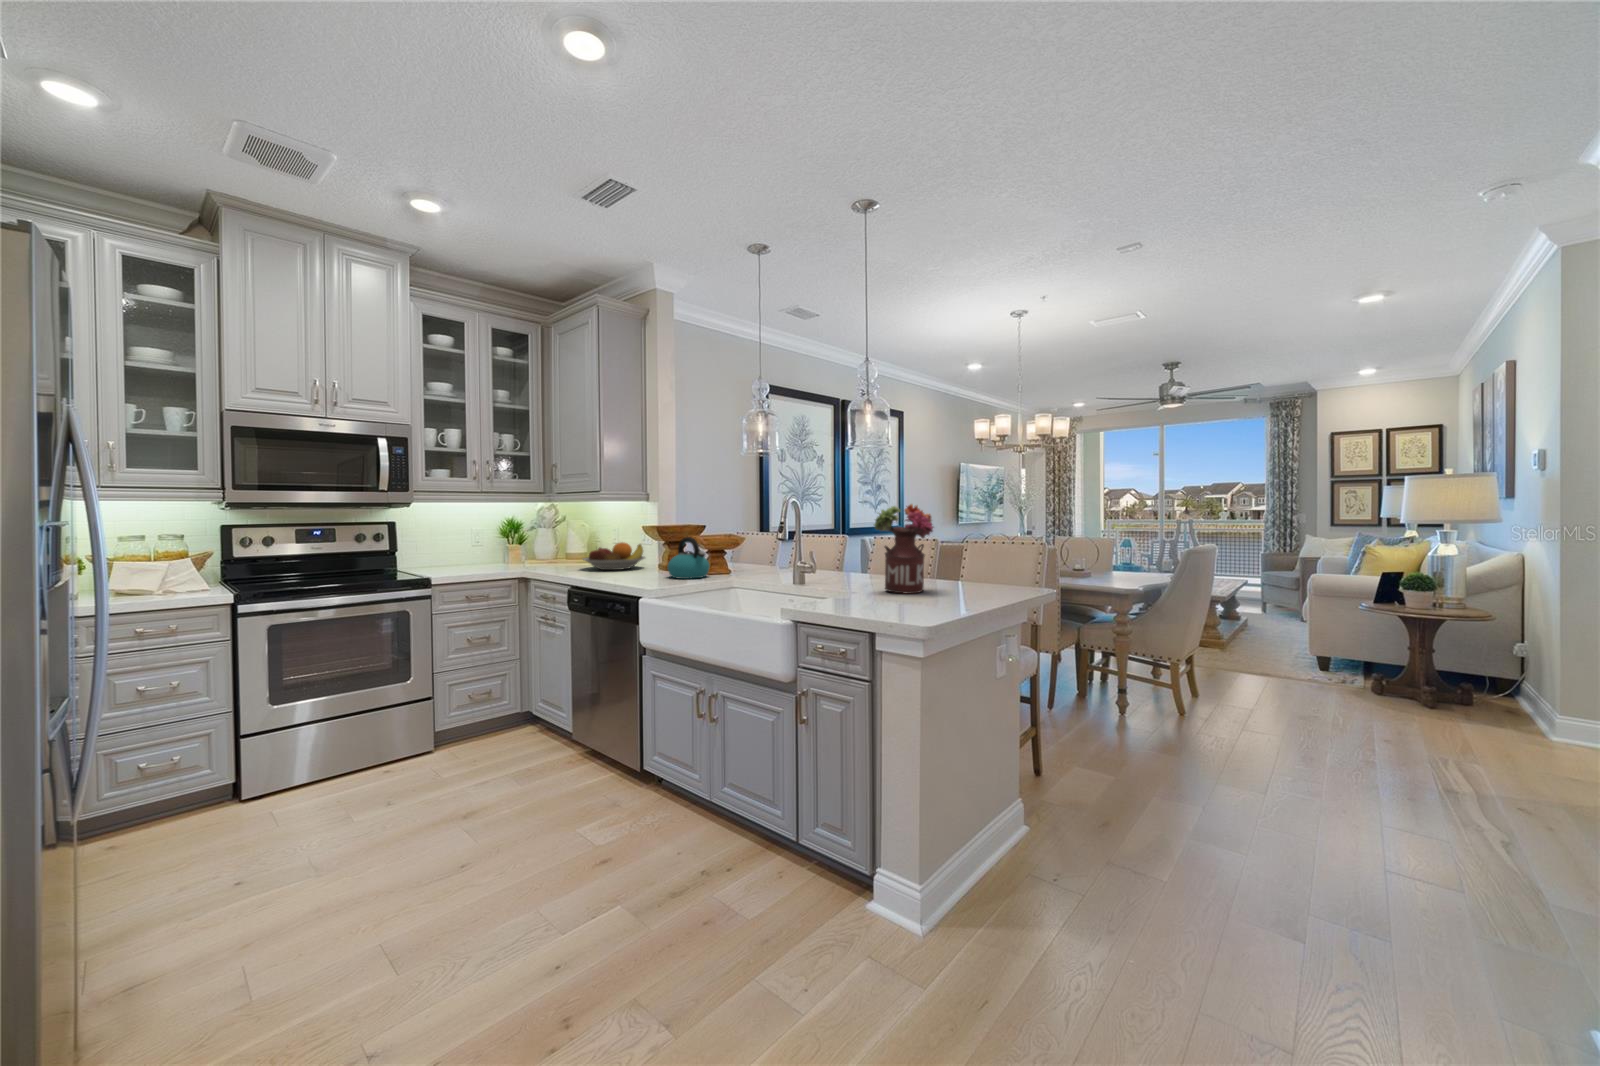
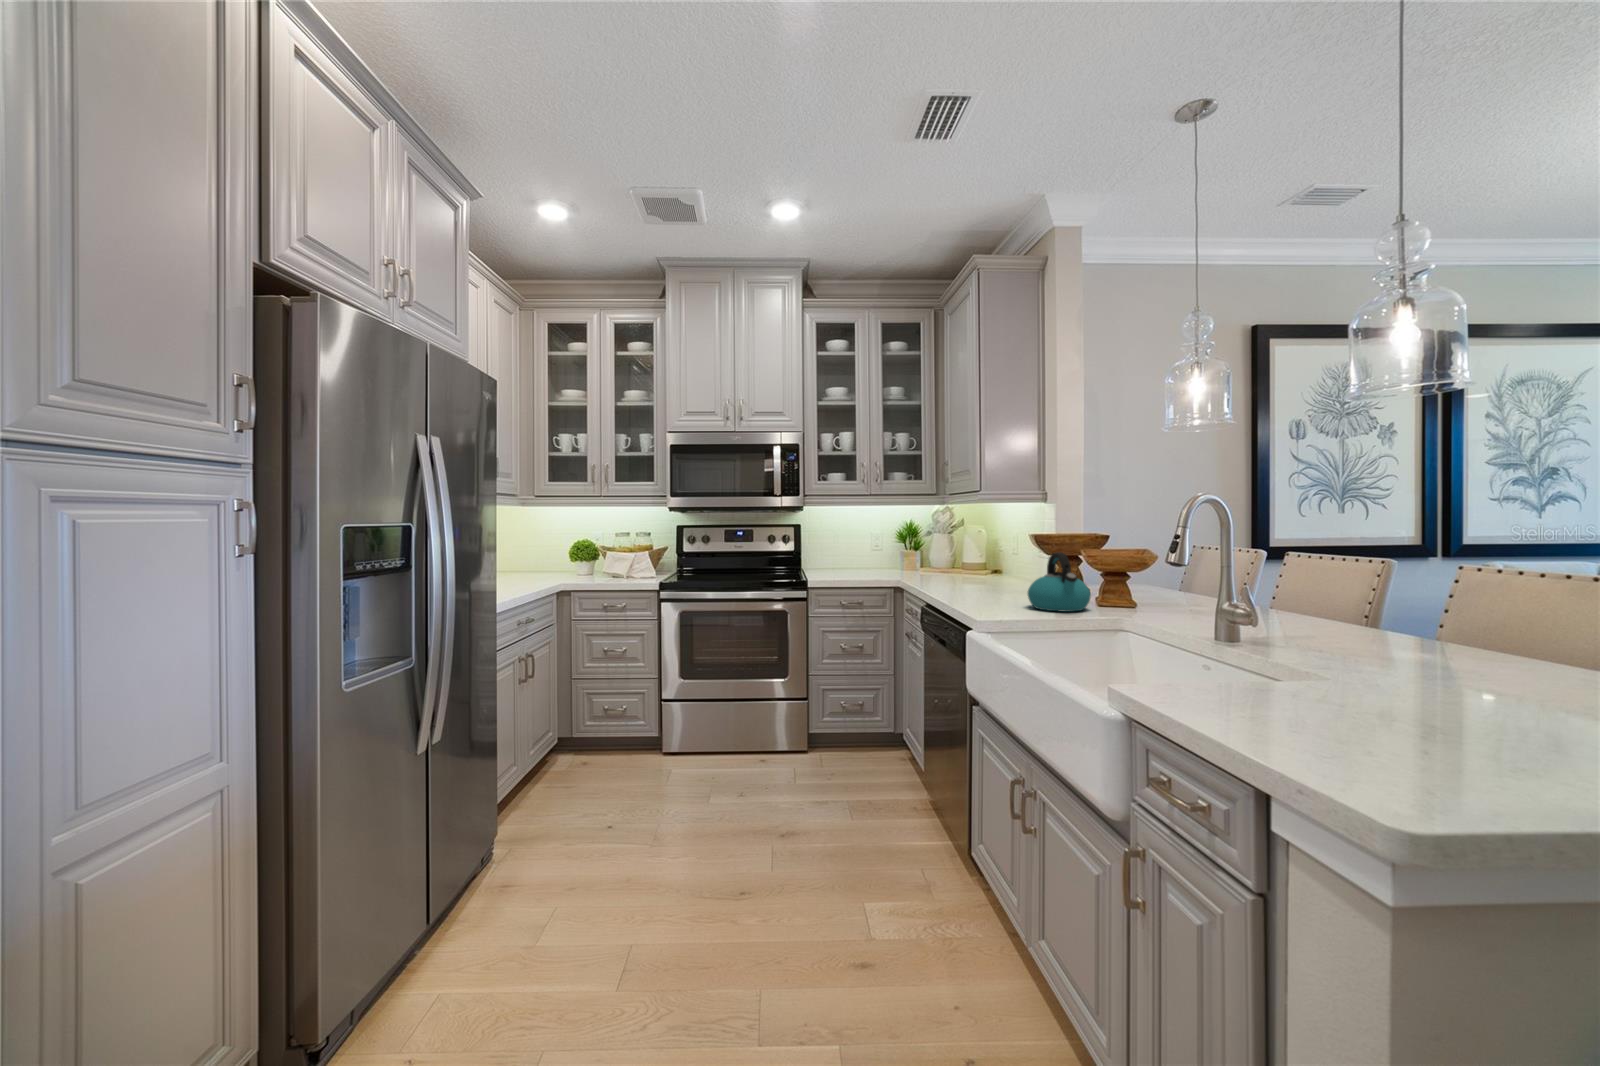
flower arrangement: present [874,504,933,594] -> none [1358,497,1549,701]
fruit bowl: present [583,542,645,570] -> none [947,555,1027,590]

